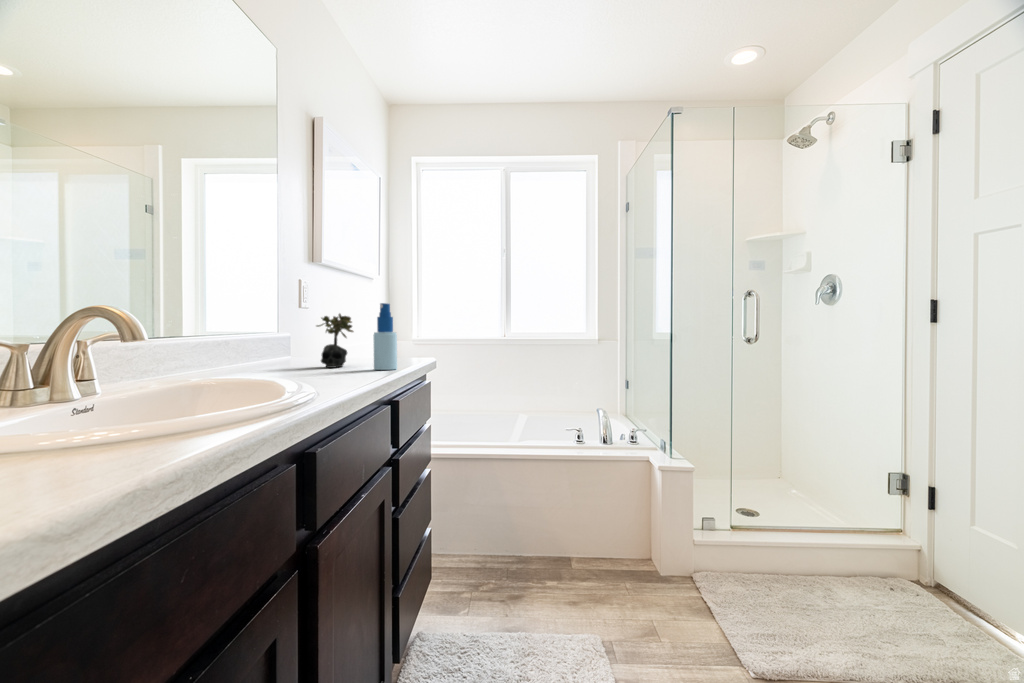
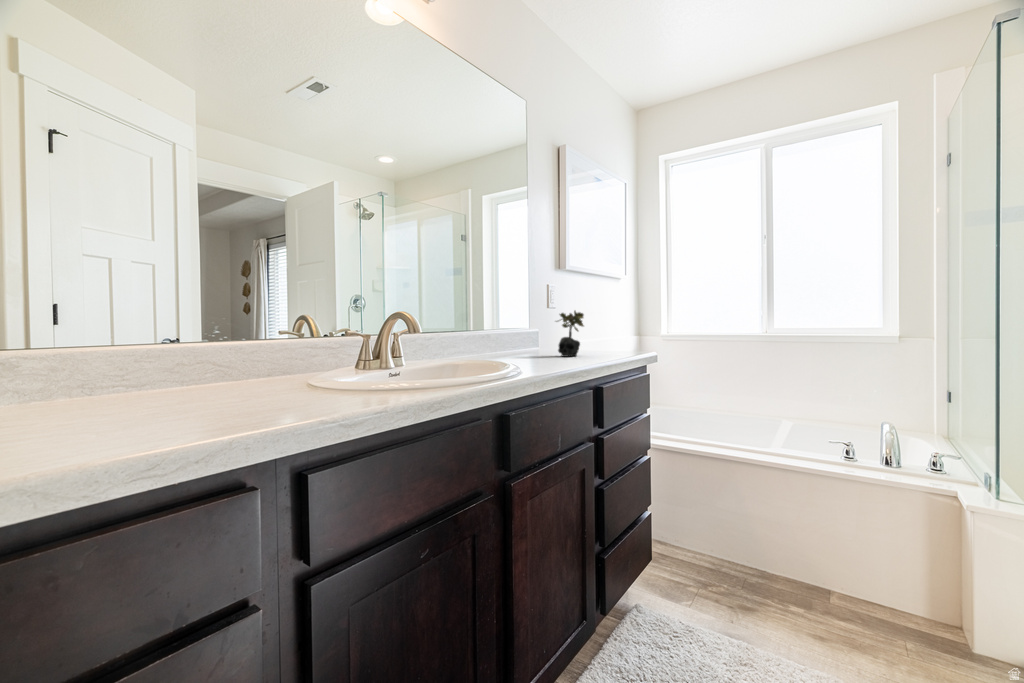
spray bottle: present [373,303,397,370] -> none [595,300,616,360]

